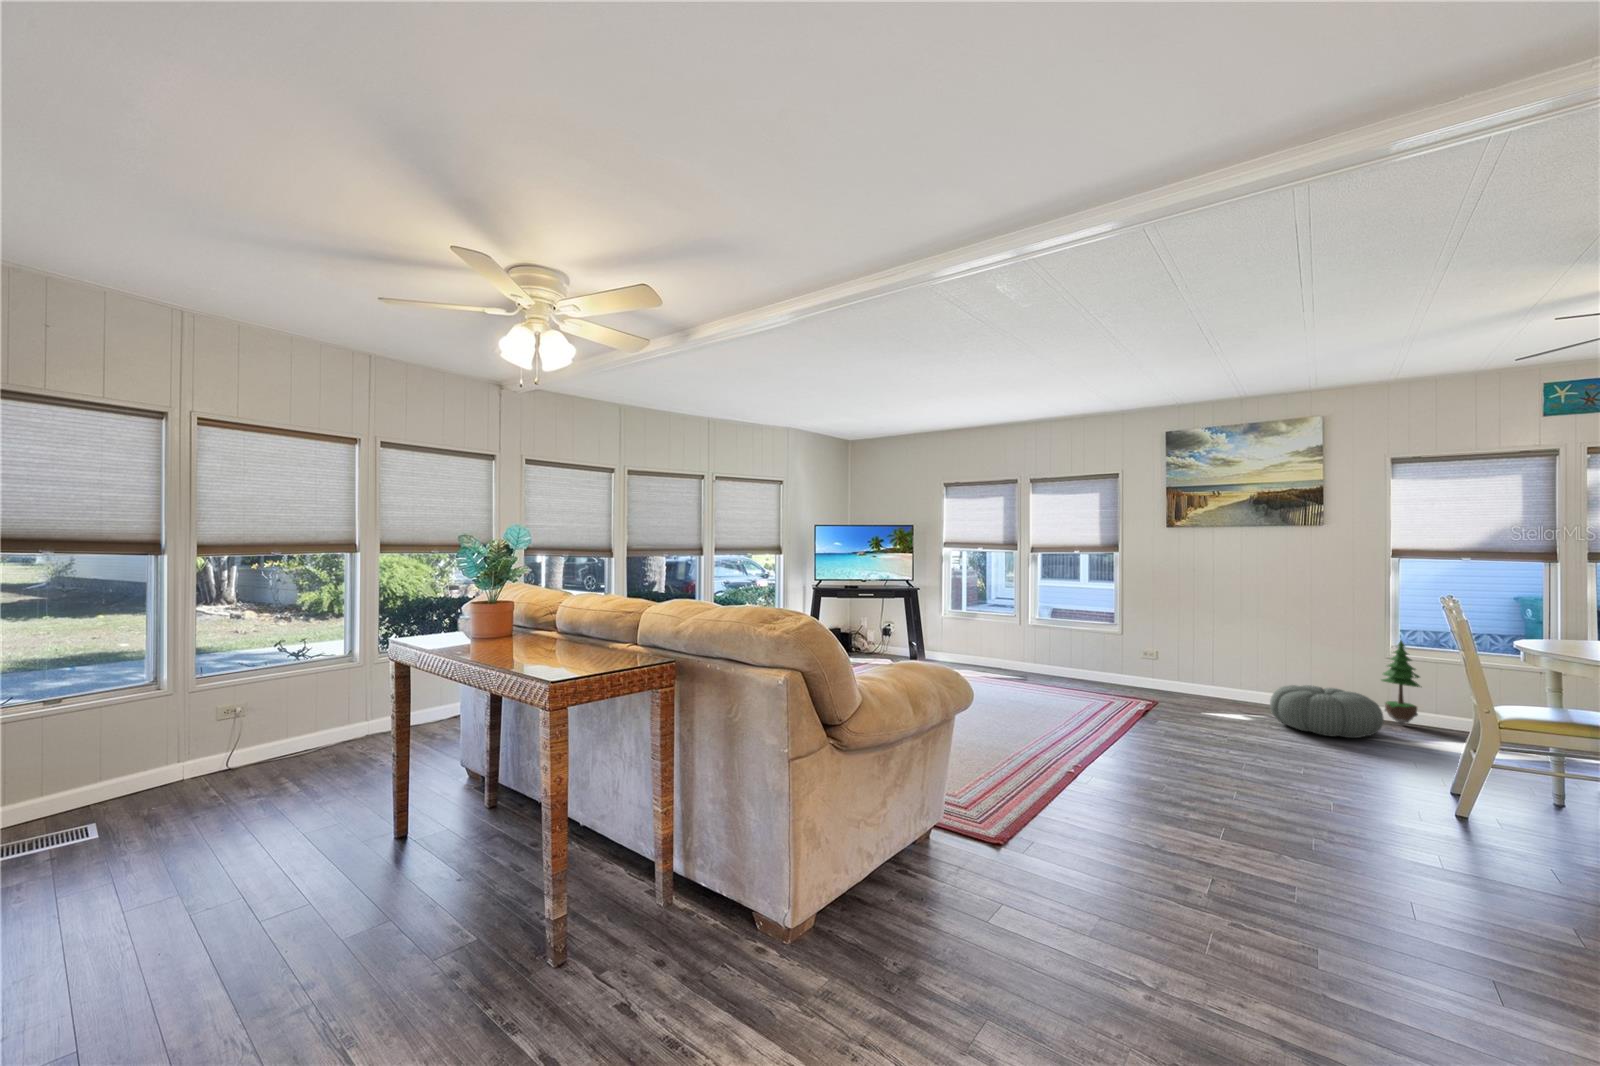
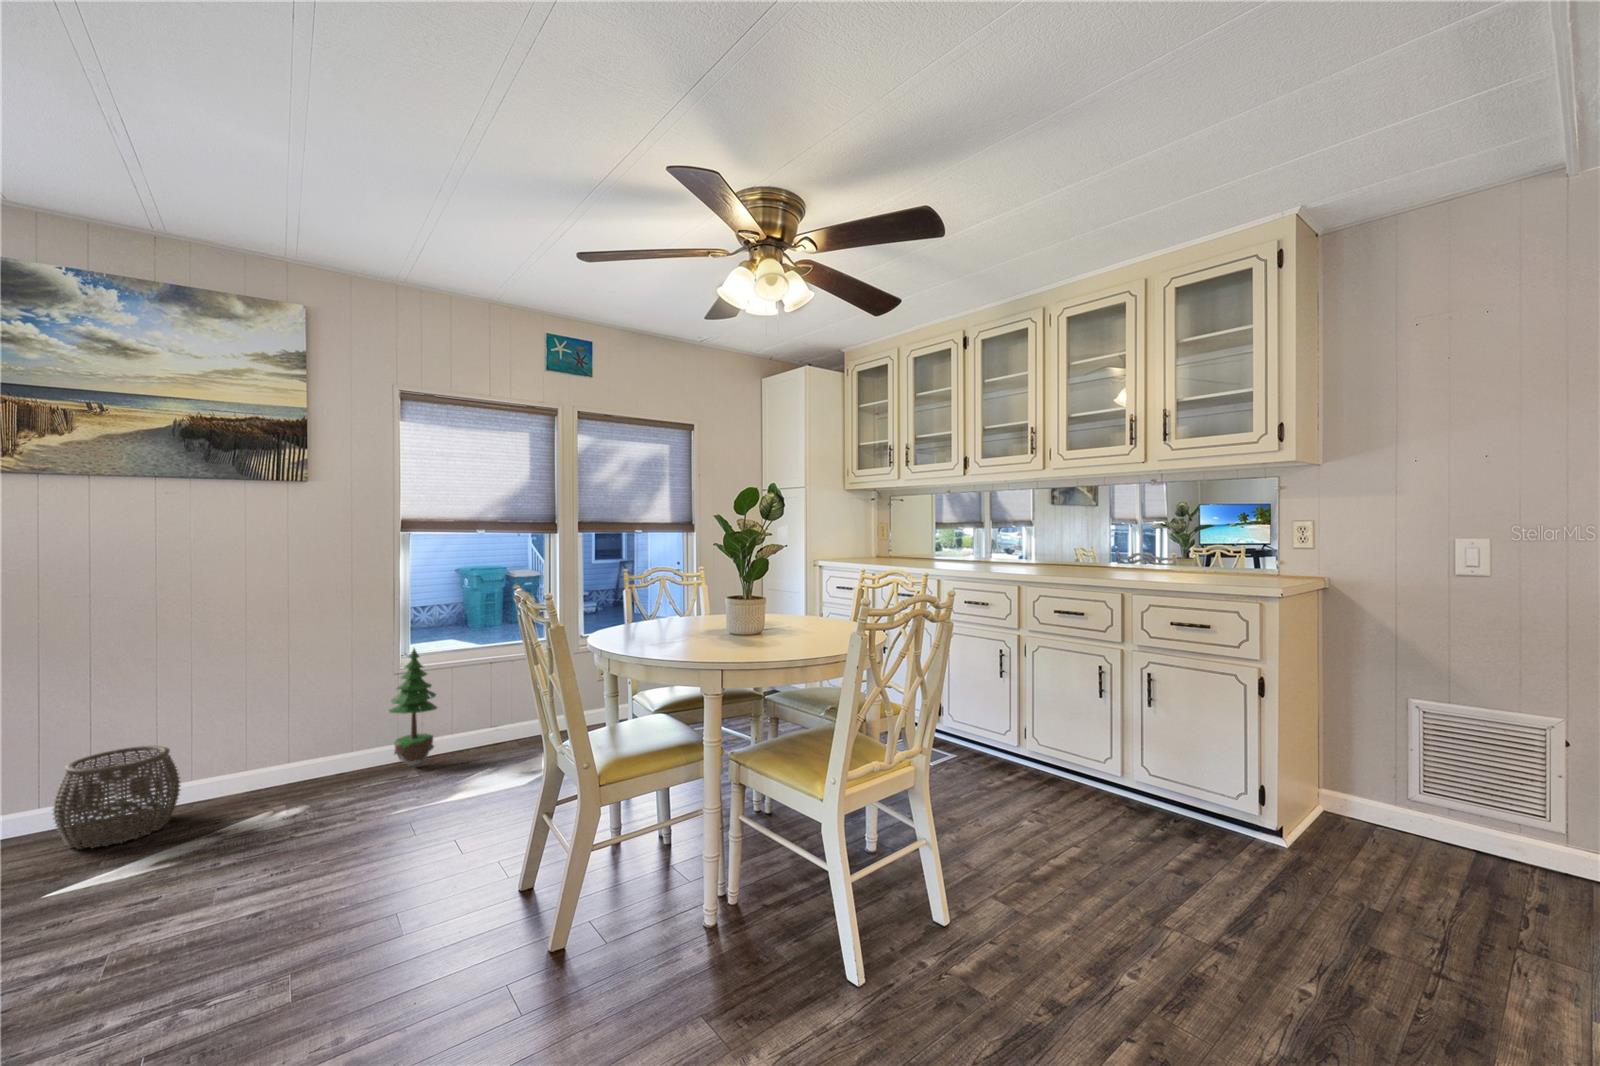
woven basket: none [1200,662,1253,708] -> present [53,746,180,849]
pouf: present [1270,685,1384,738] -> none [211,746,399,851]

